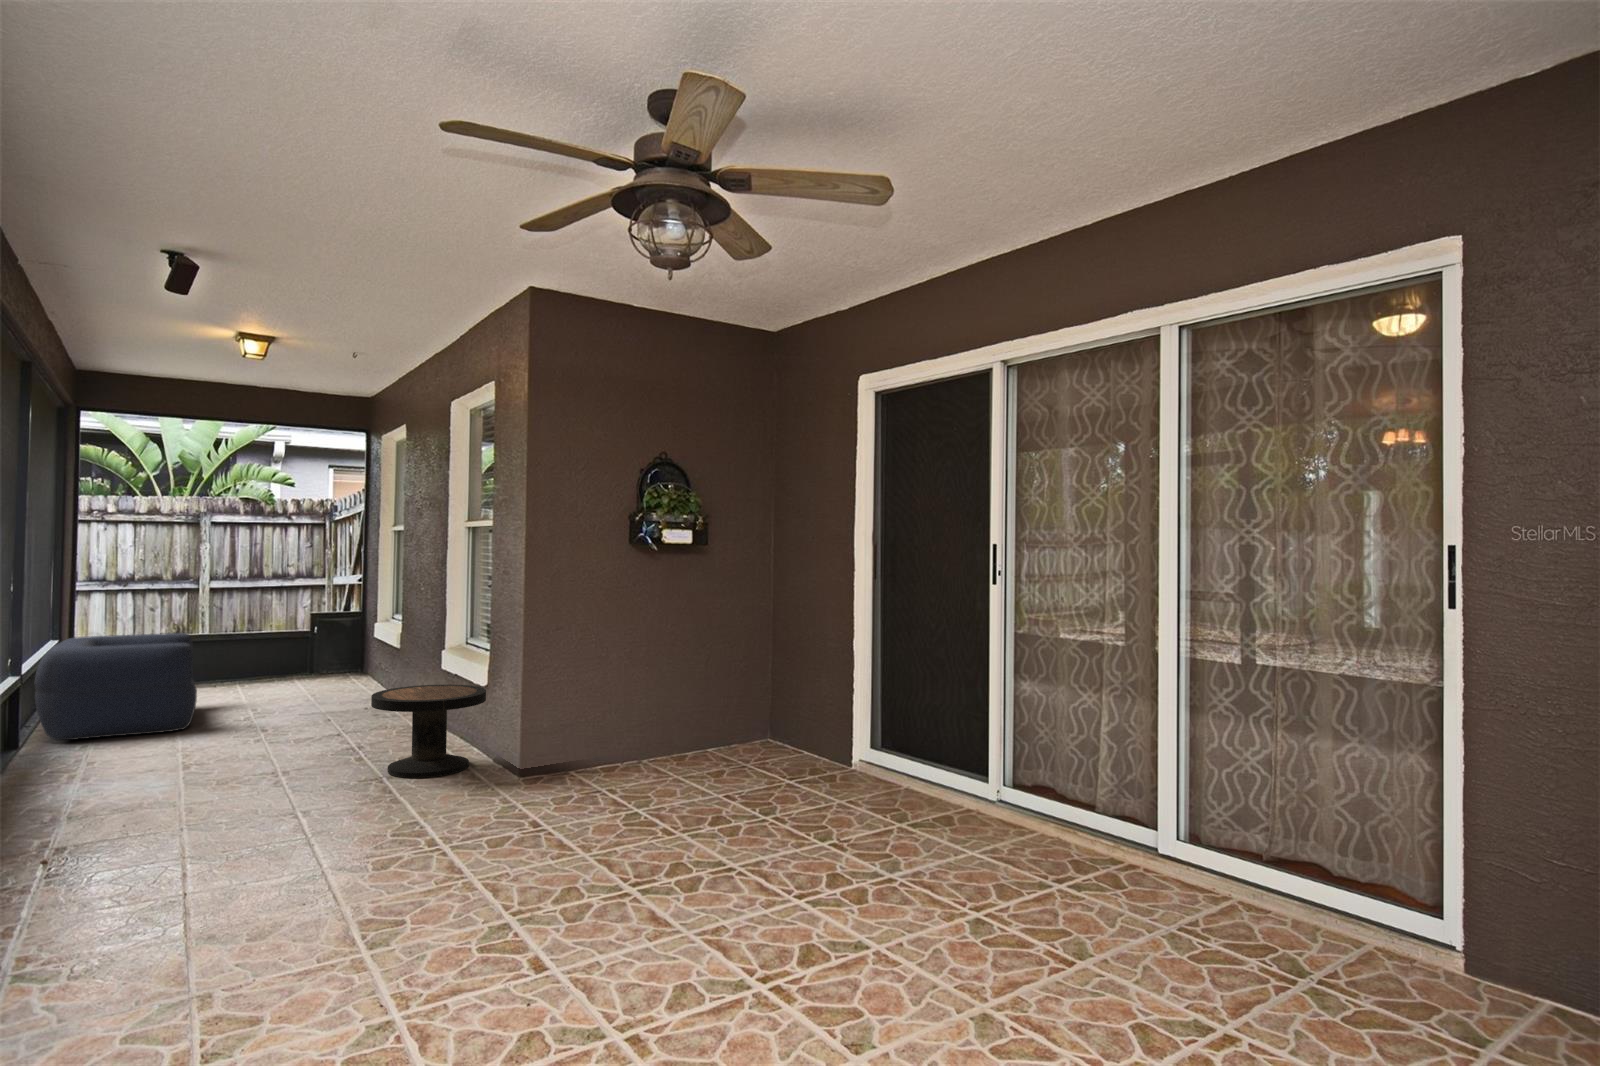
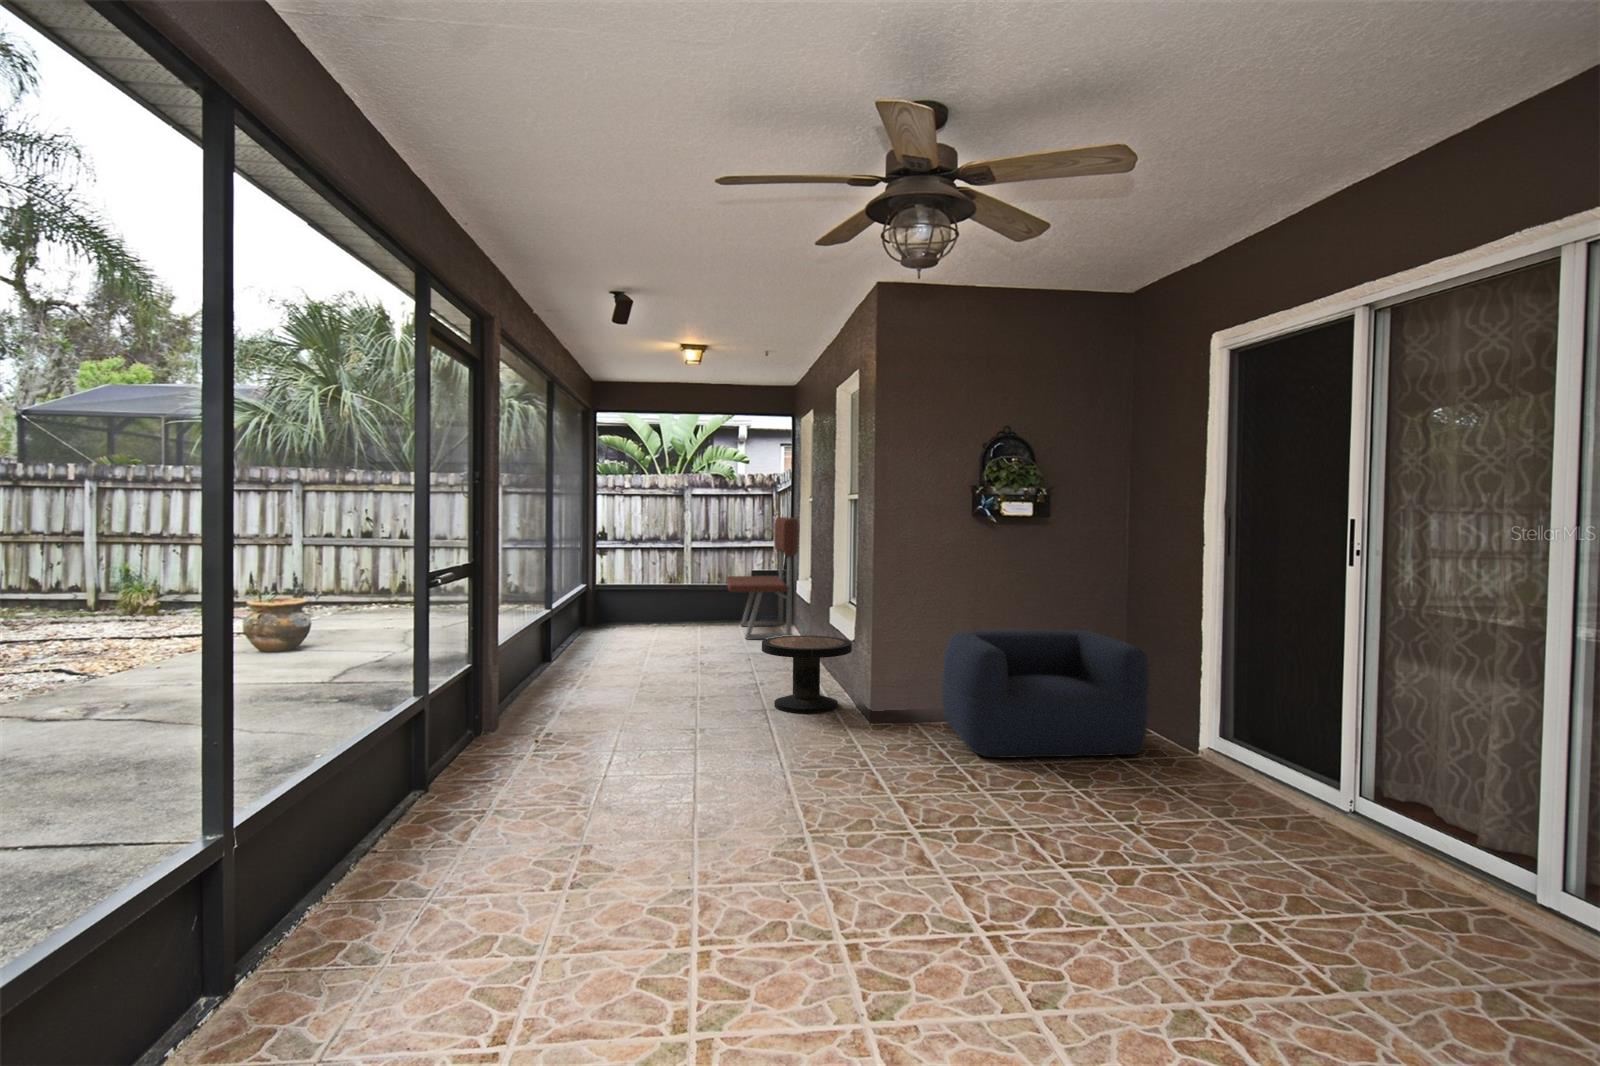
bench: none [272,549,376,697] -> present [726,517,799,639]
armchair: present [34,633,197,740] -> present [942,630,1149,758]

